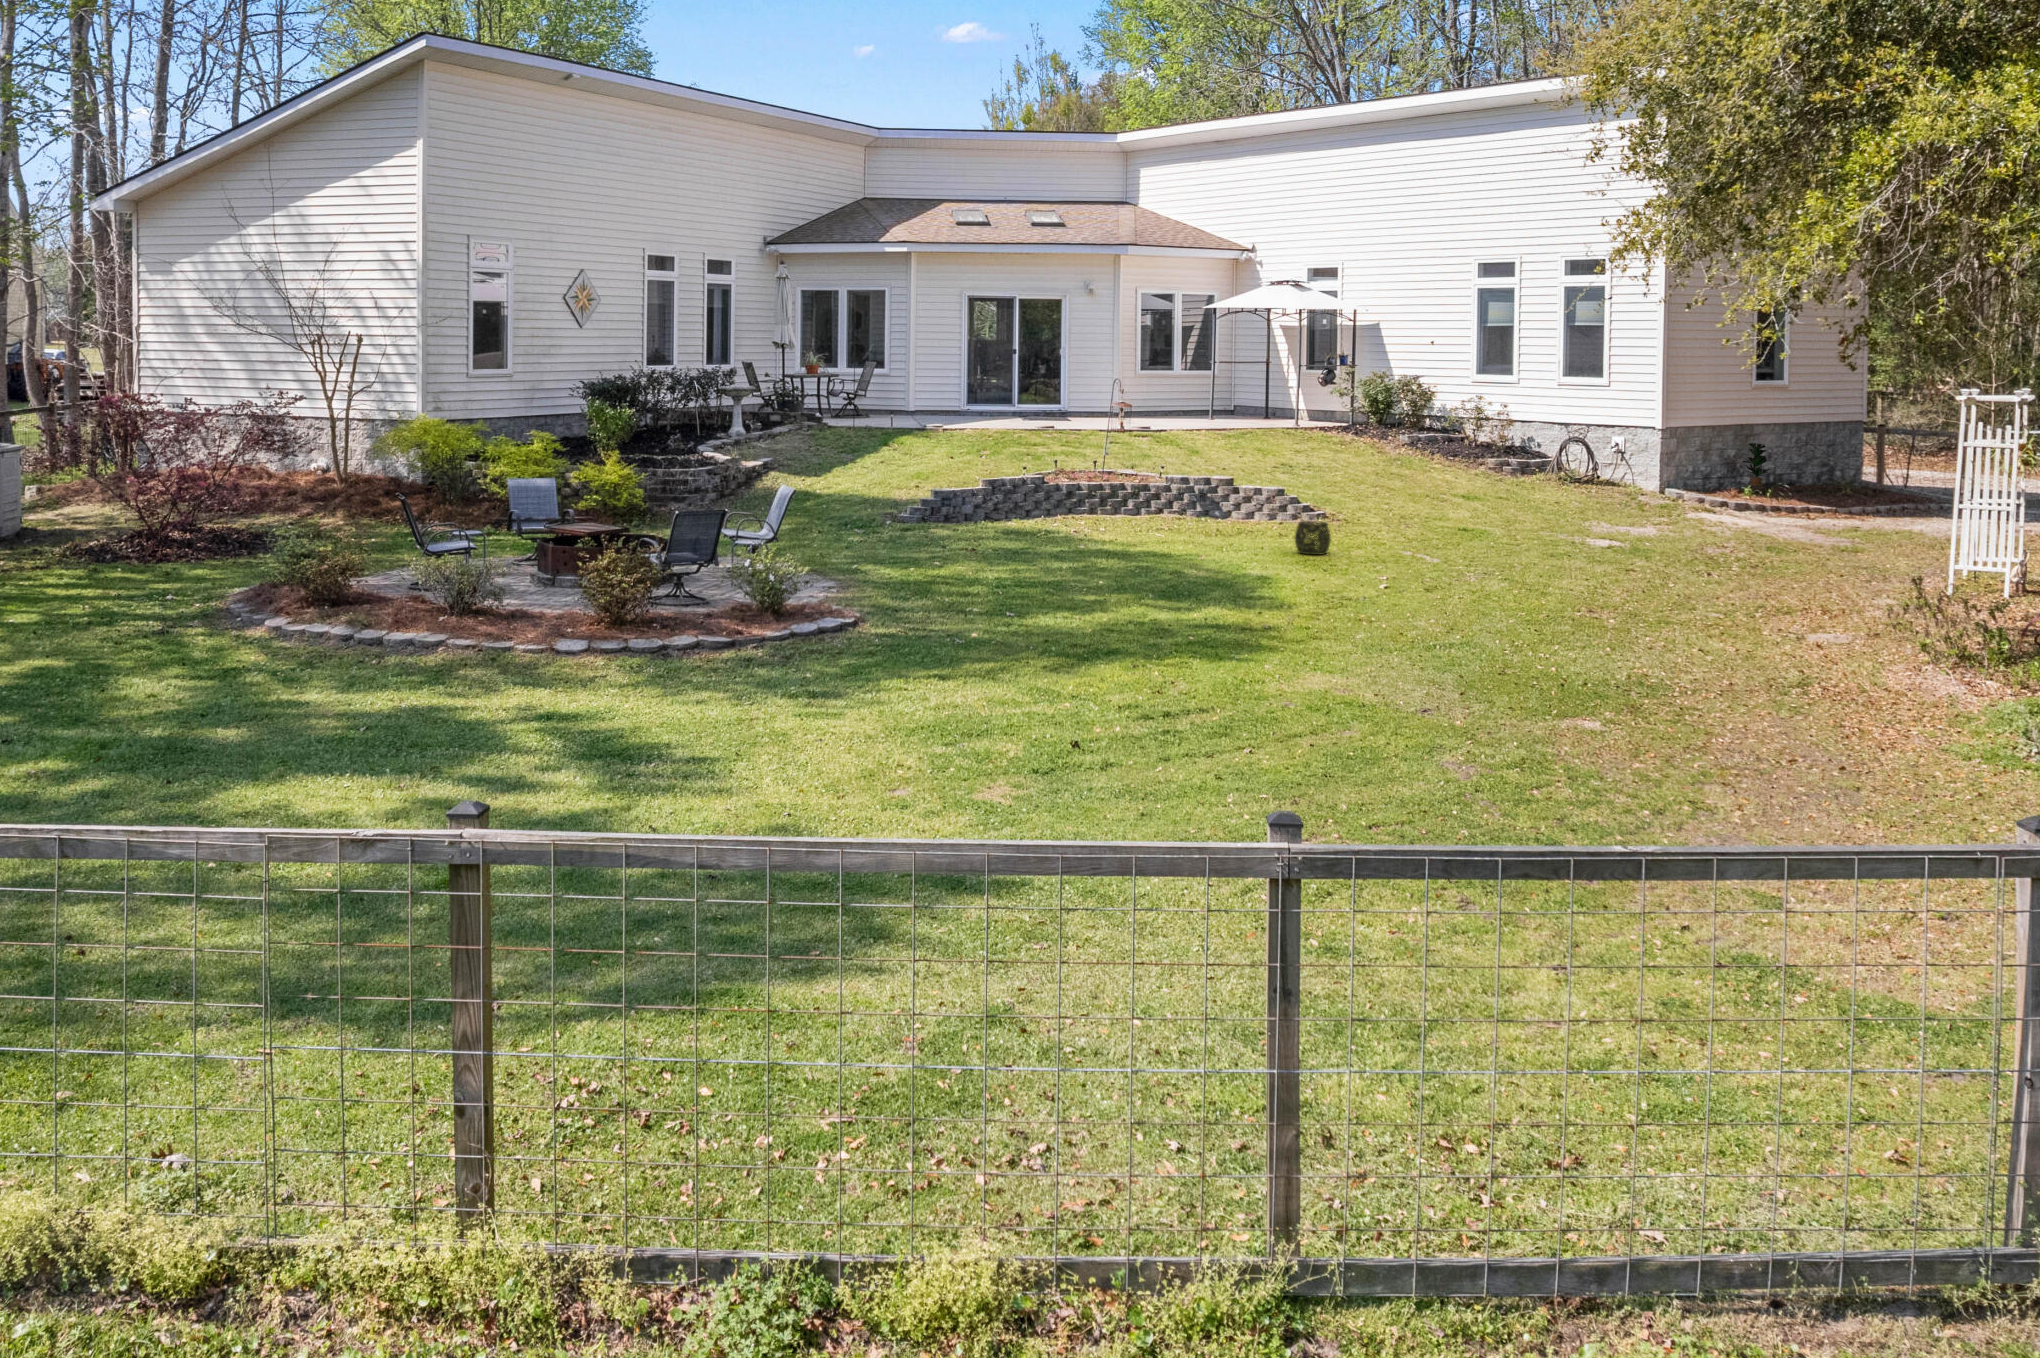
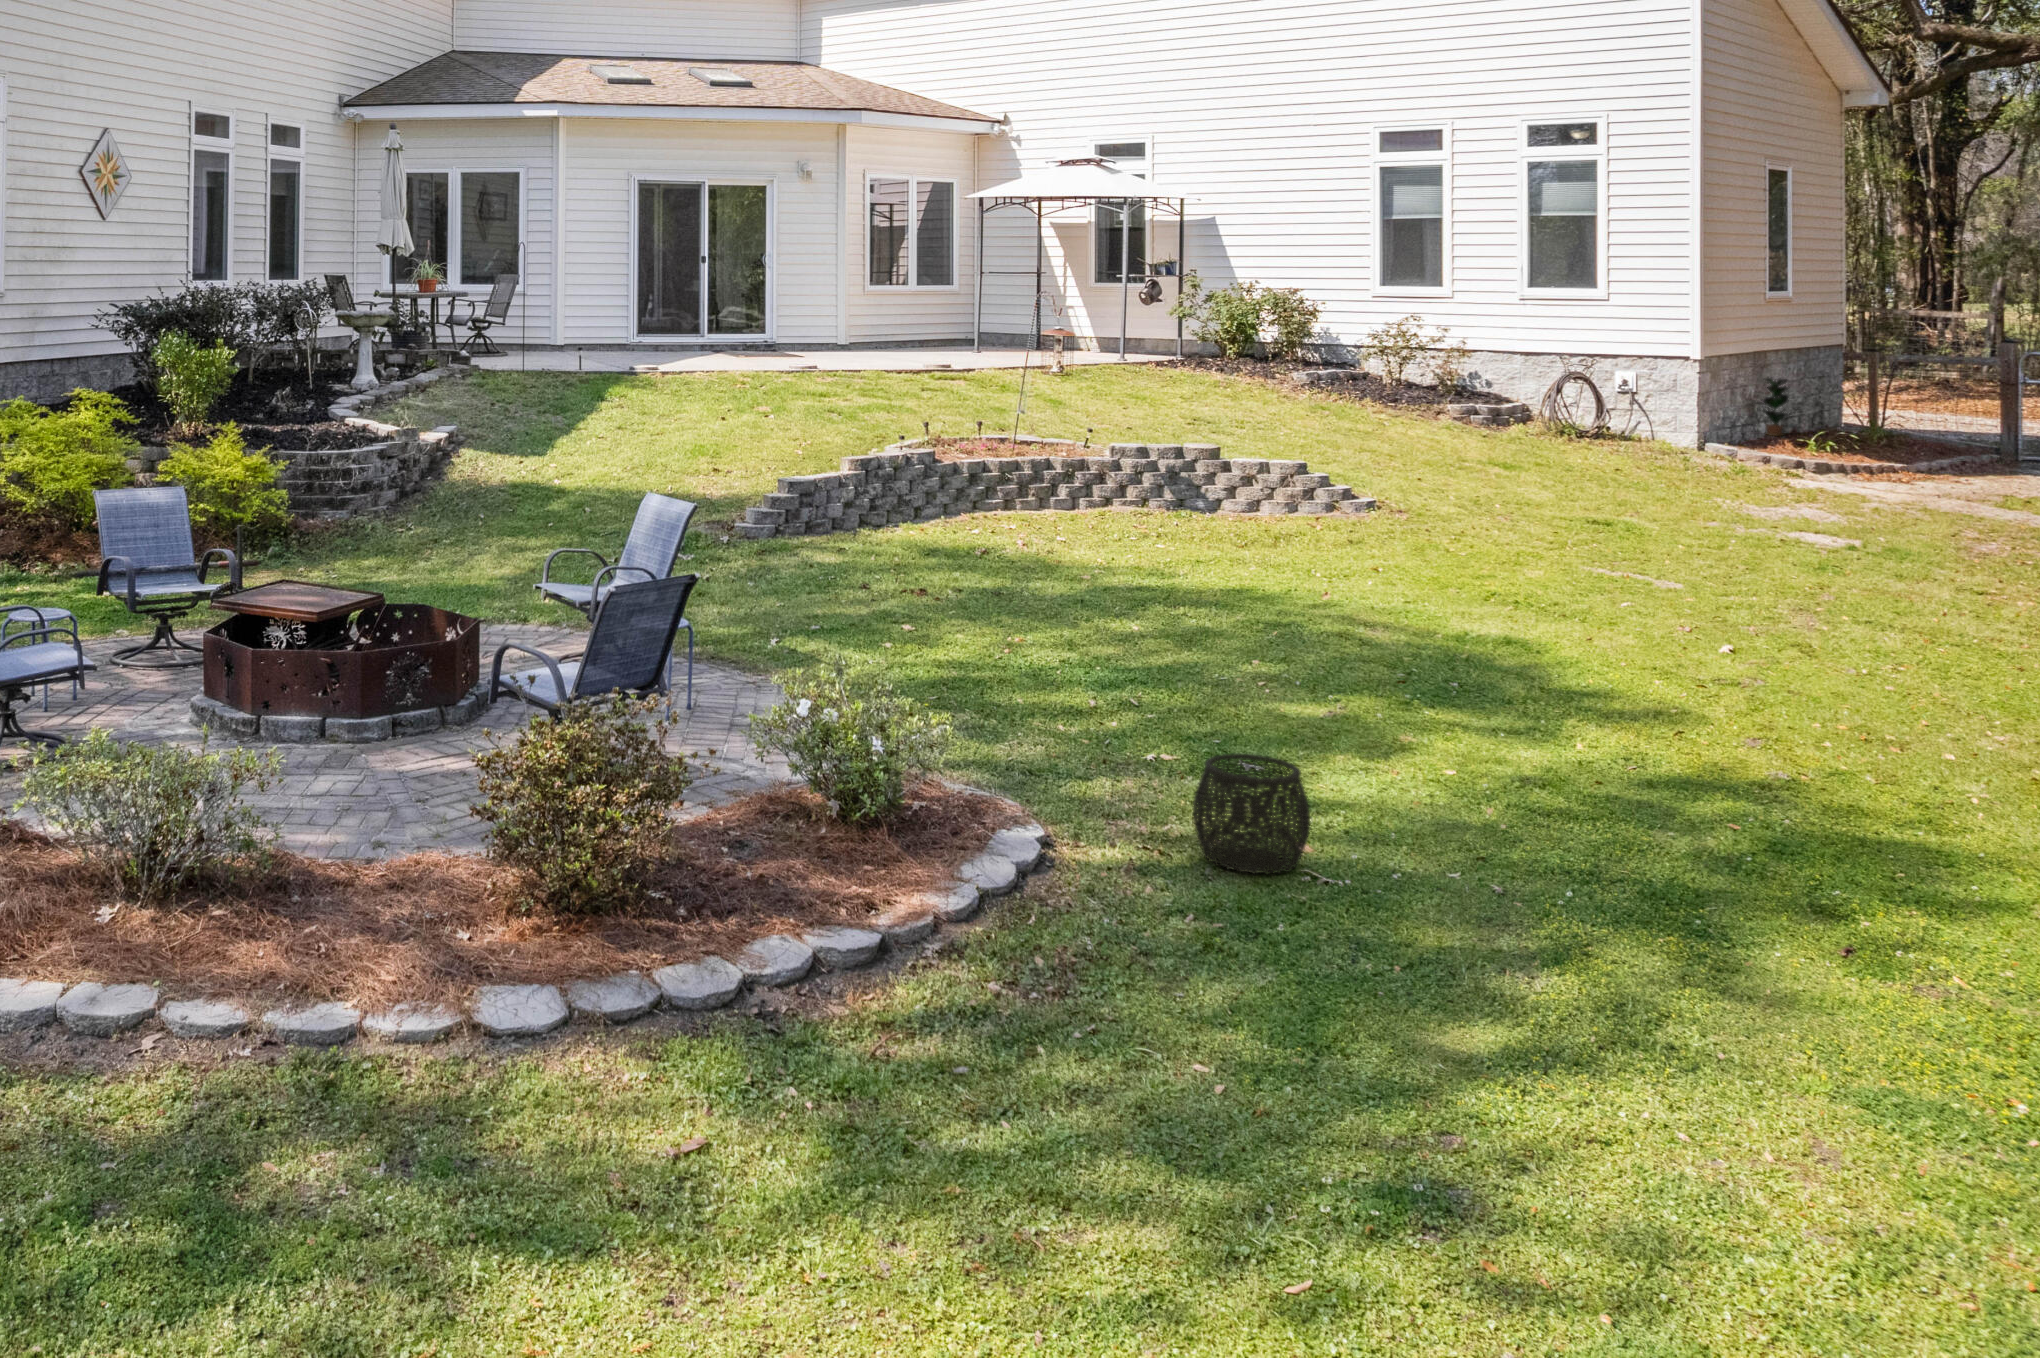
woven basket: present [1295,521,1331,555] -> present [1193,754,1311,874]

